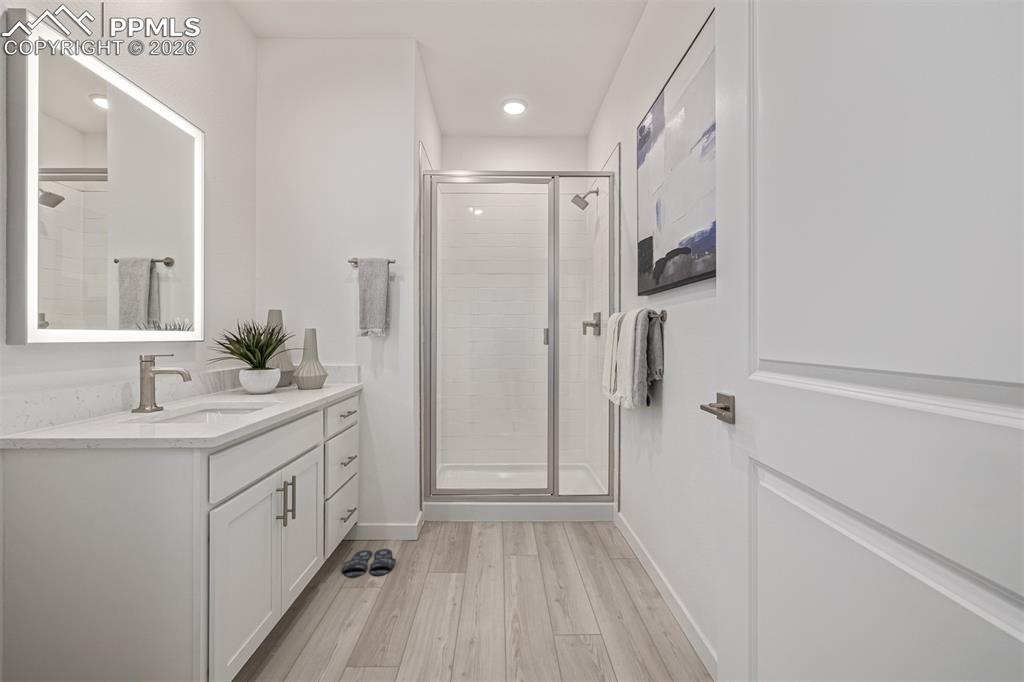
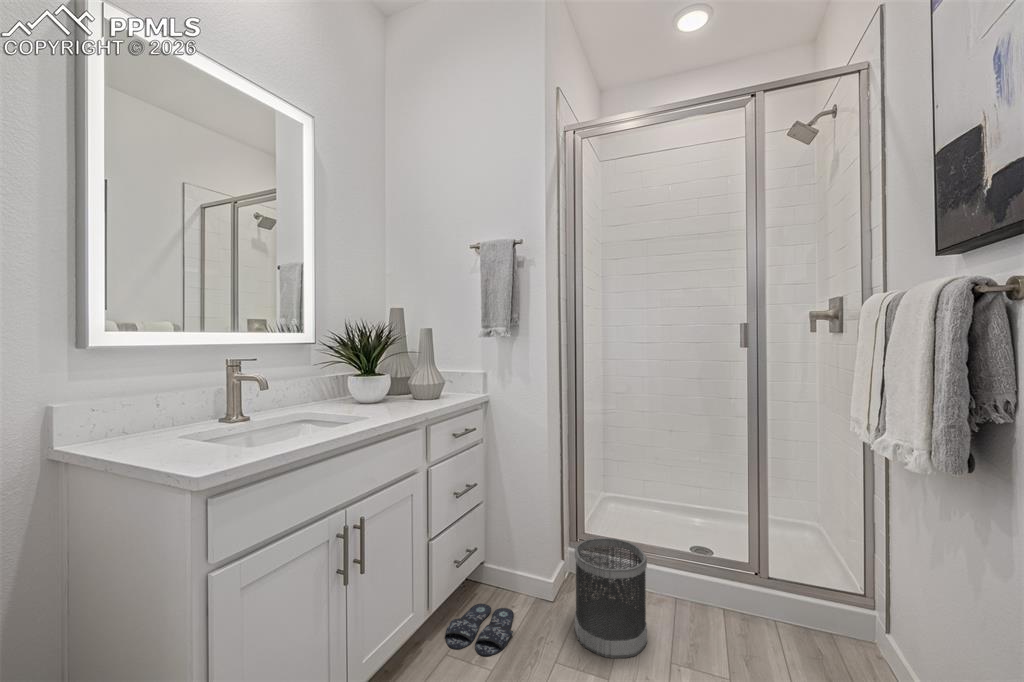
wastebasket: none [439,483,490,559] -> present [574,538,647,658]

